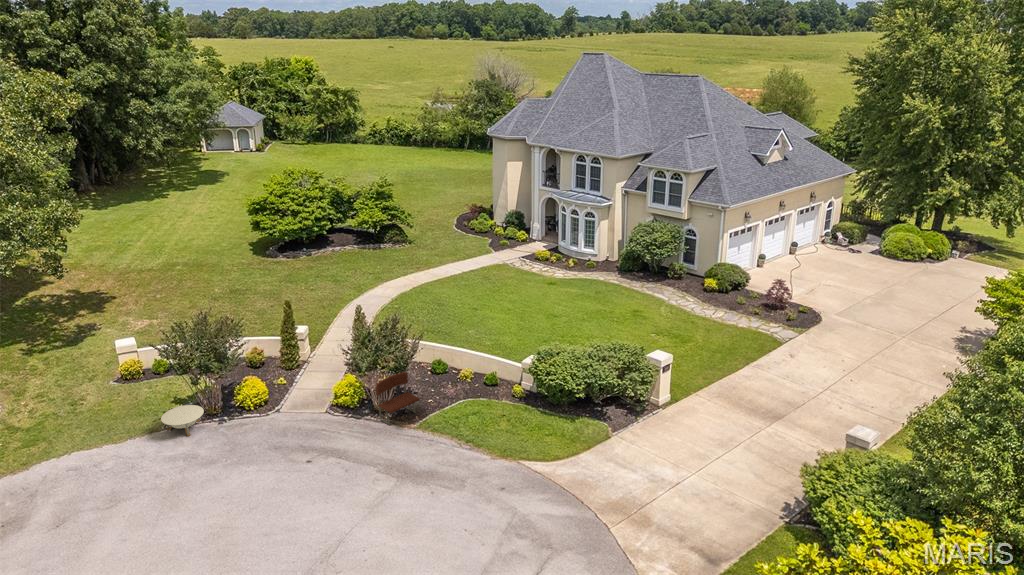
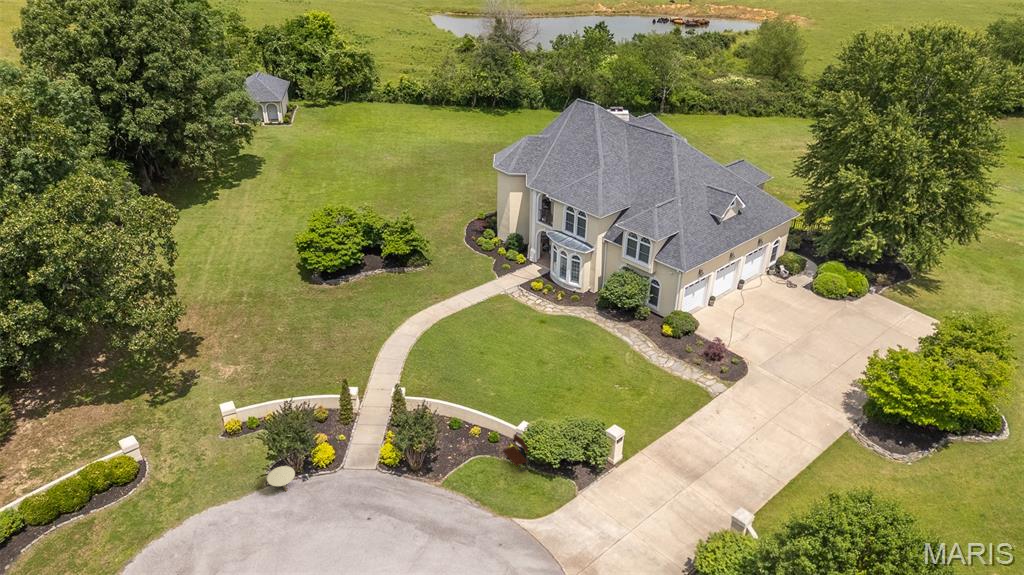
bench: present [376,372,420,425] -> present [503,434,529,472]

